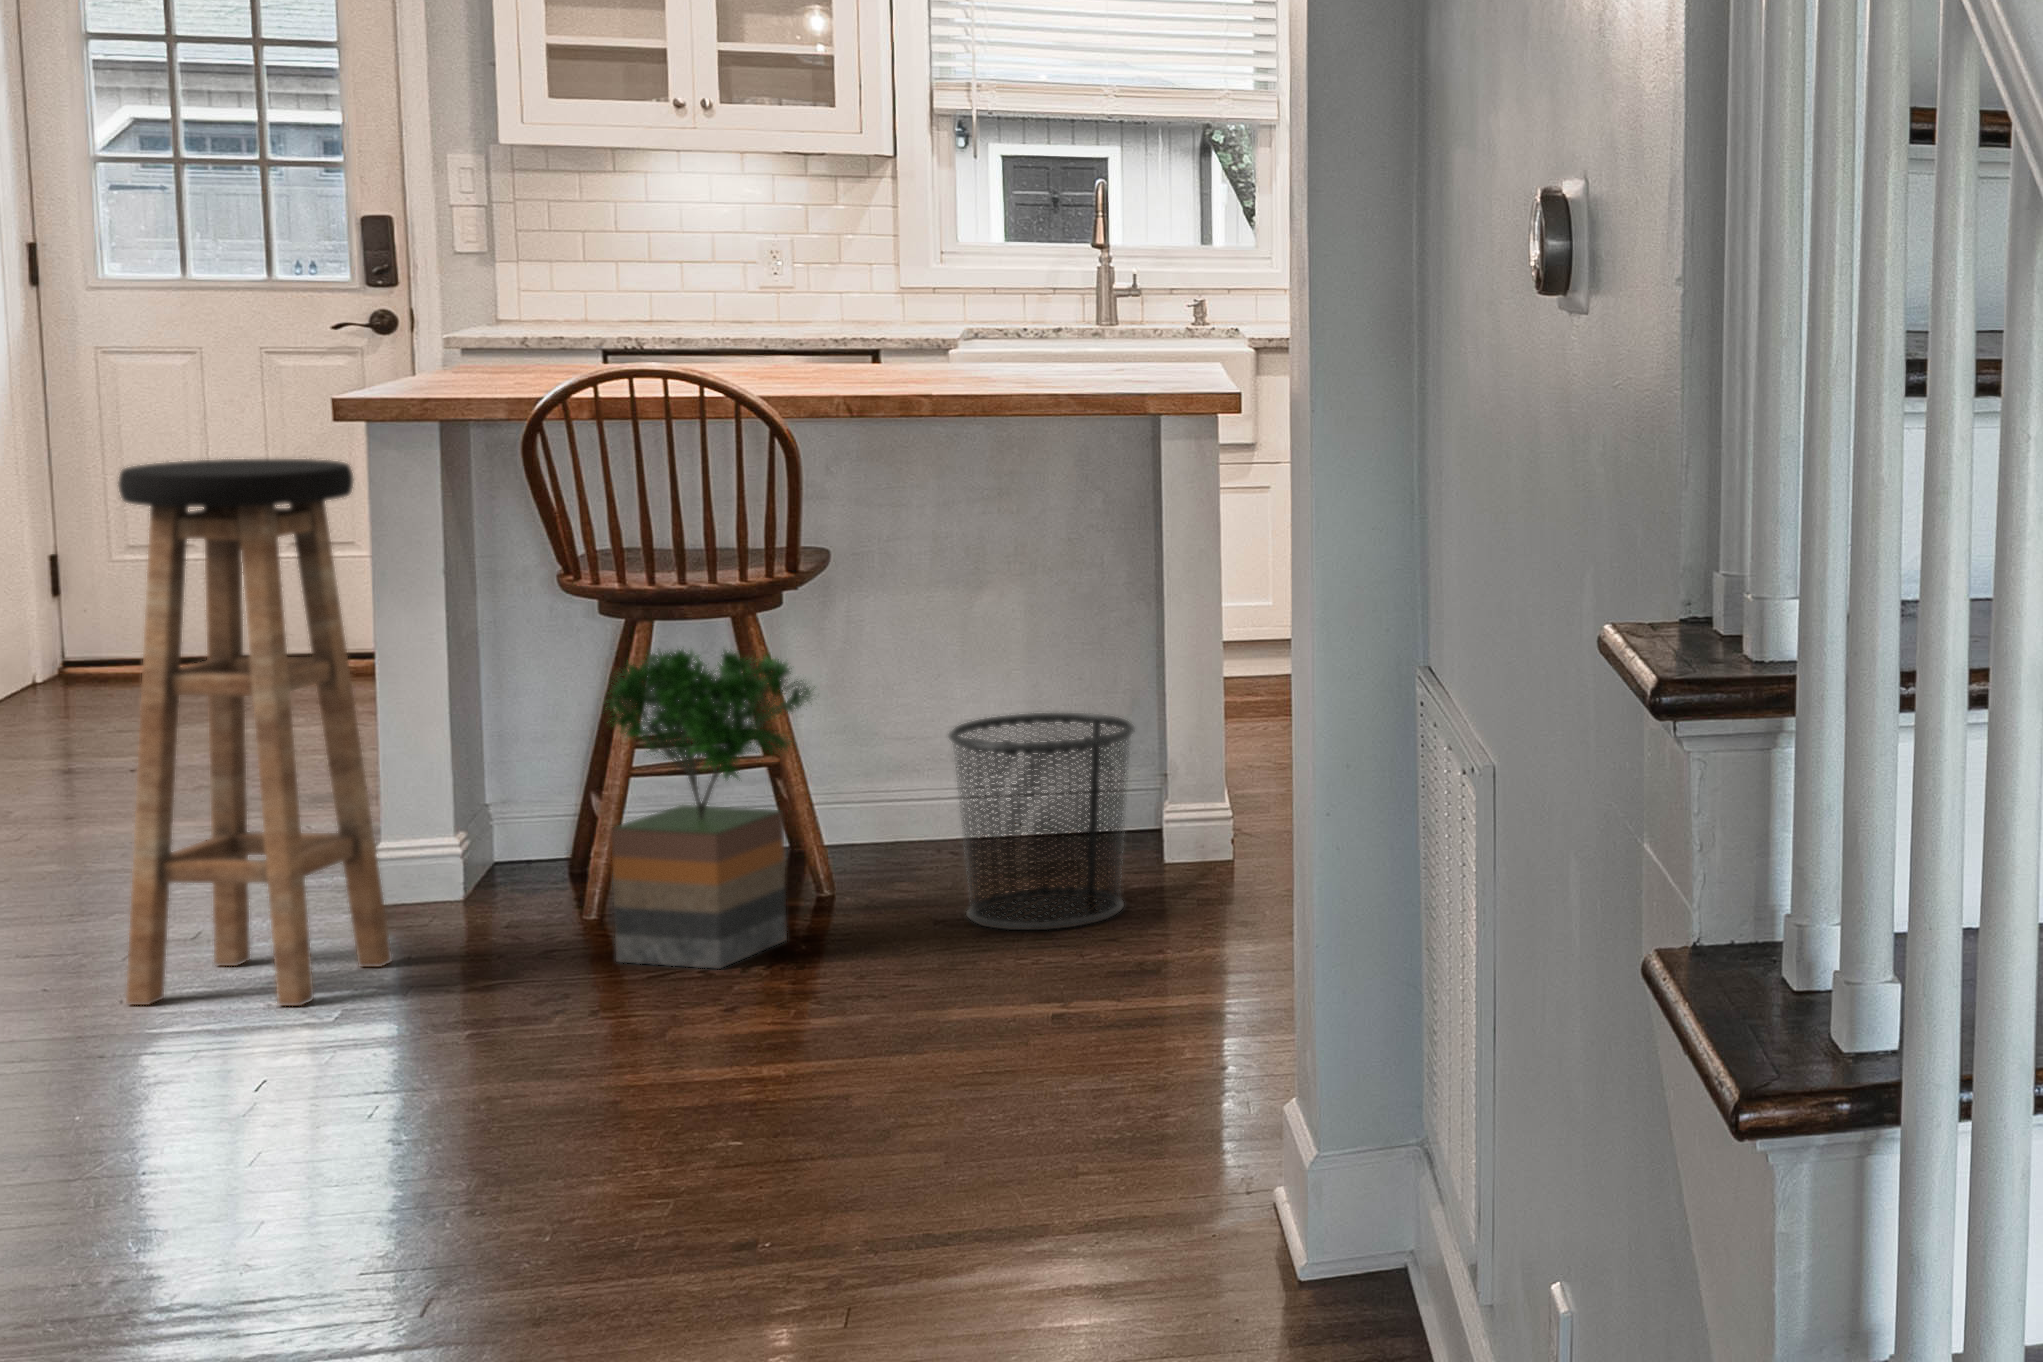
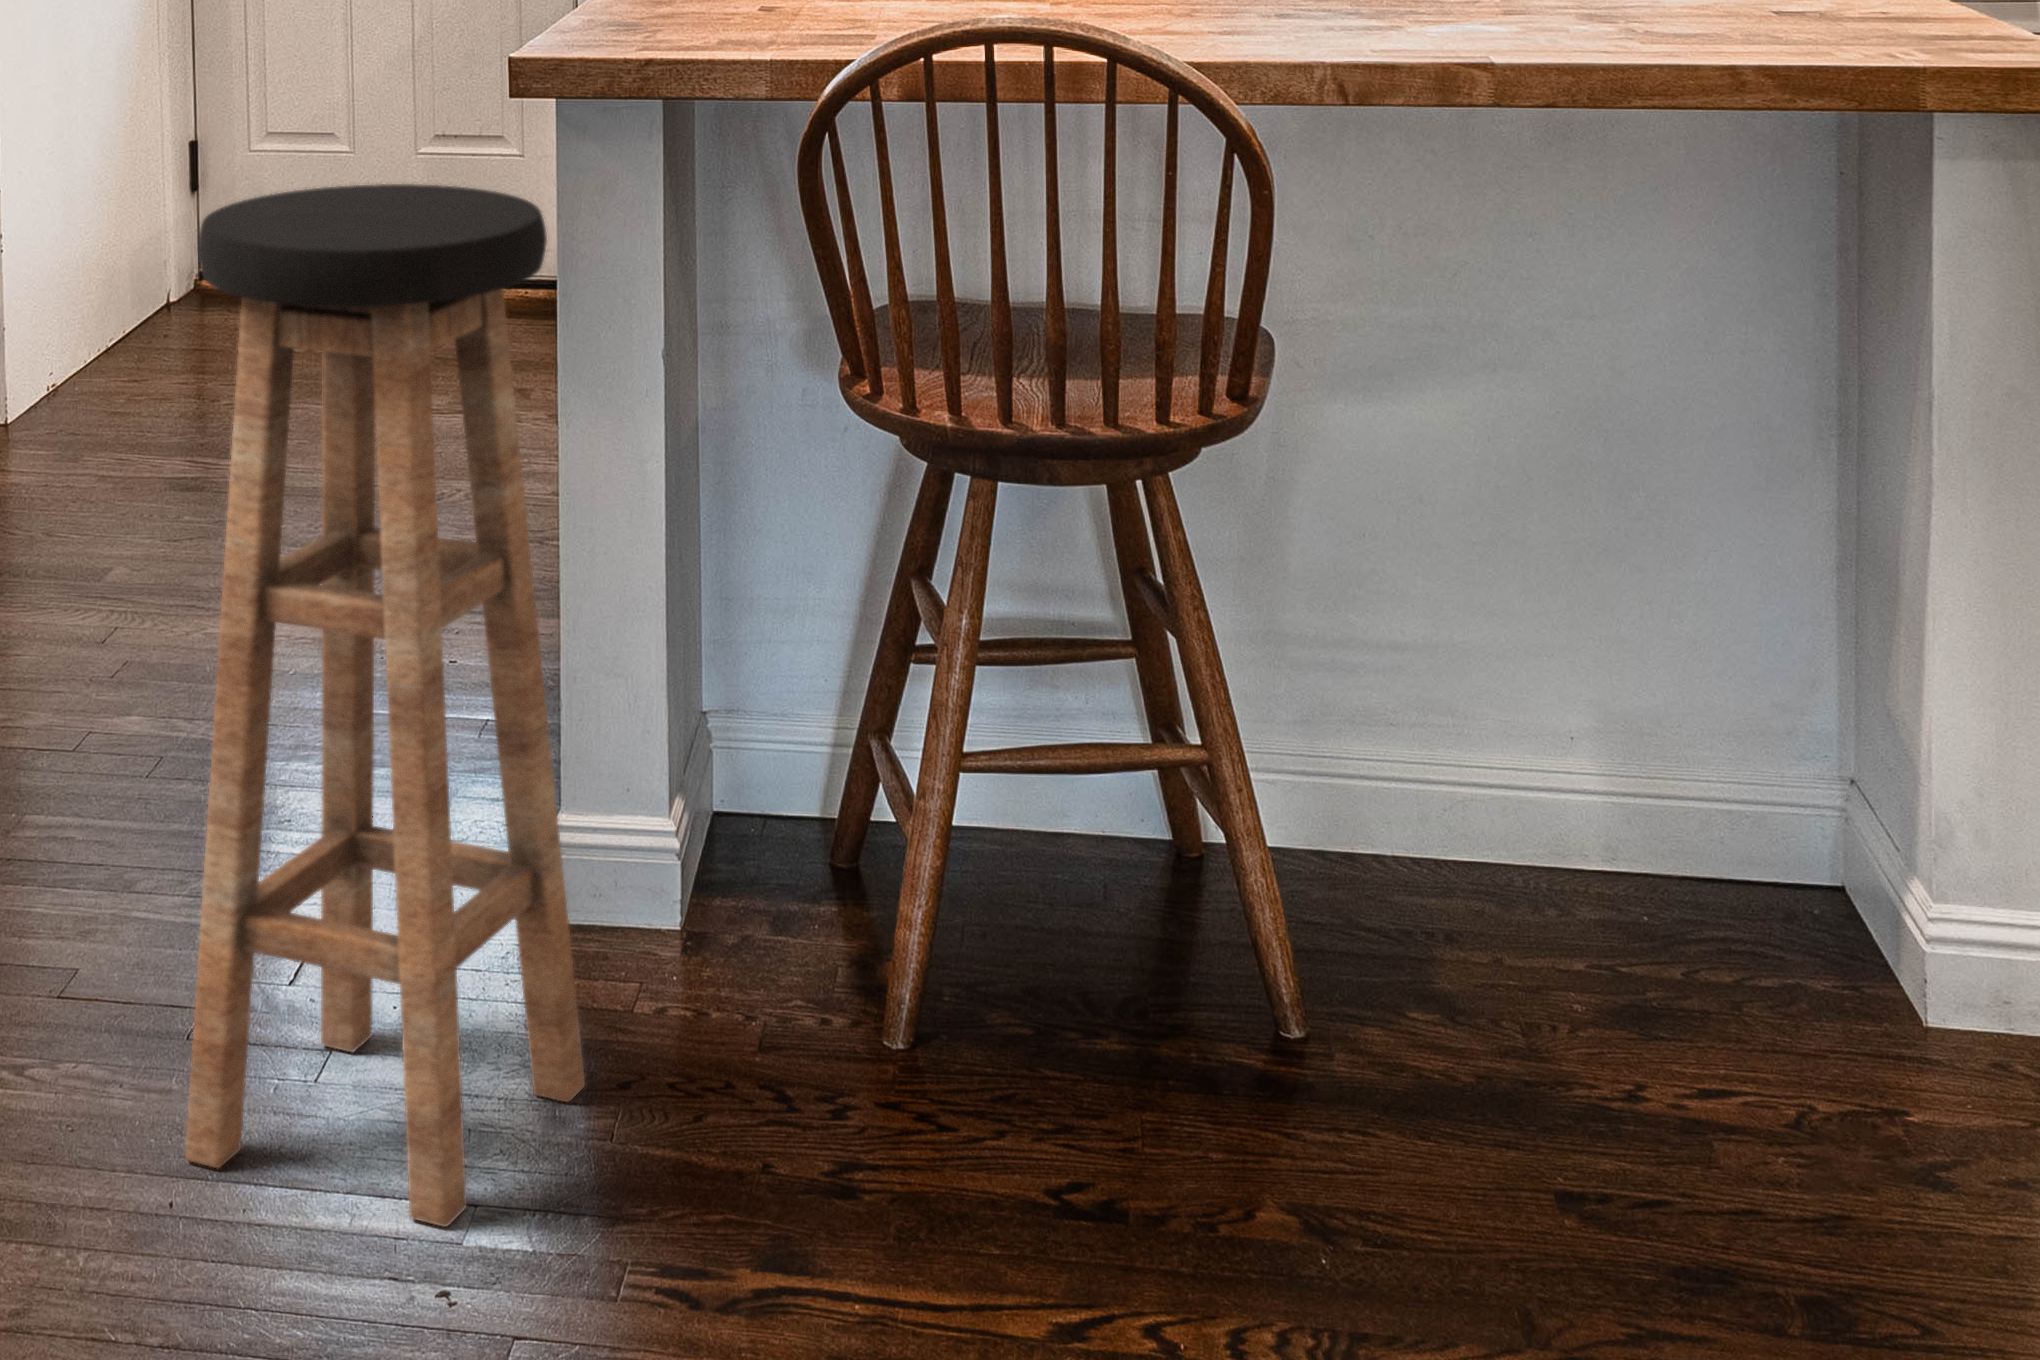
potted tree: present [606,650,815,969] -> none [938,552,1323,1234]
waste bin: present [949,713,1135,930] -> none [1533,688,1914,1194]

